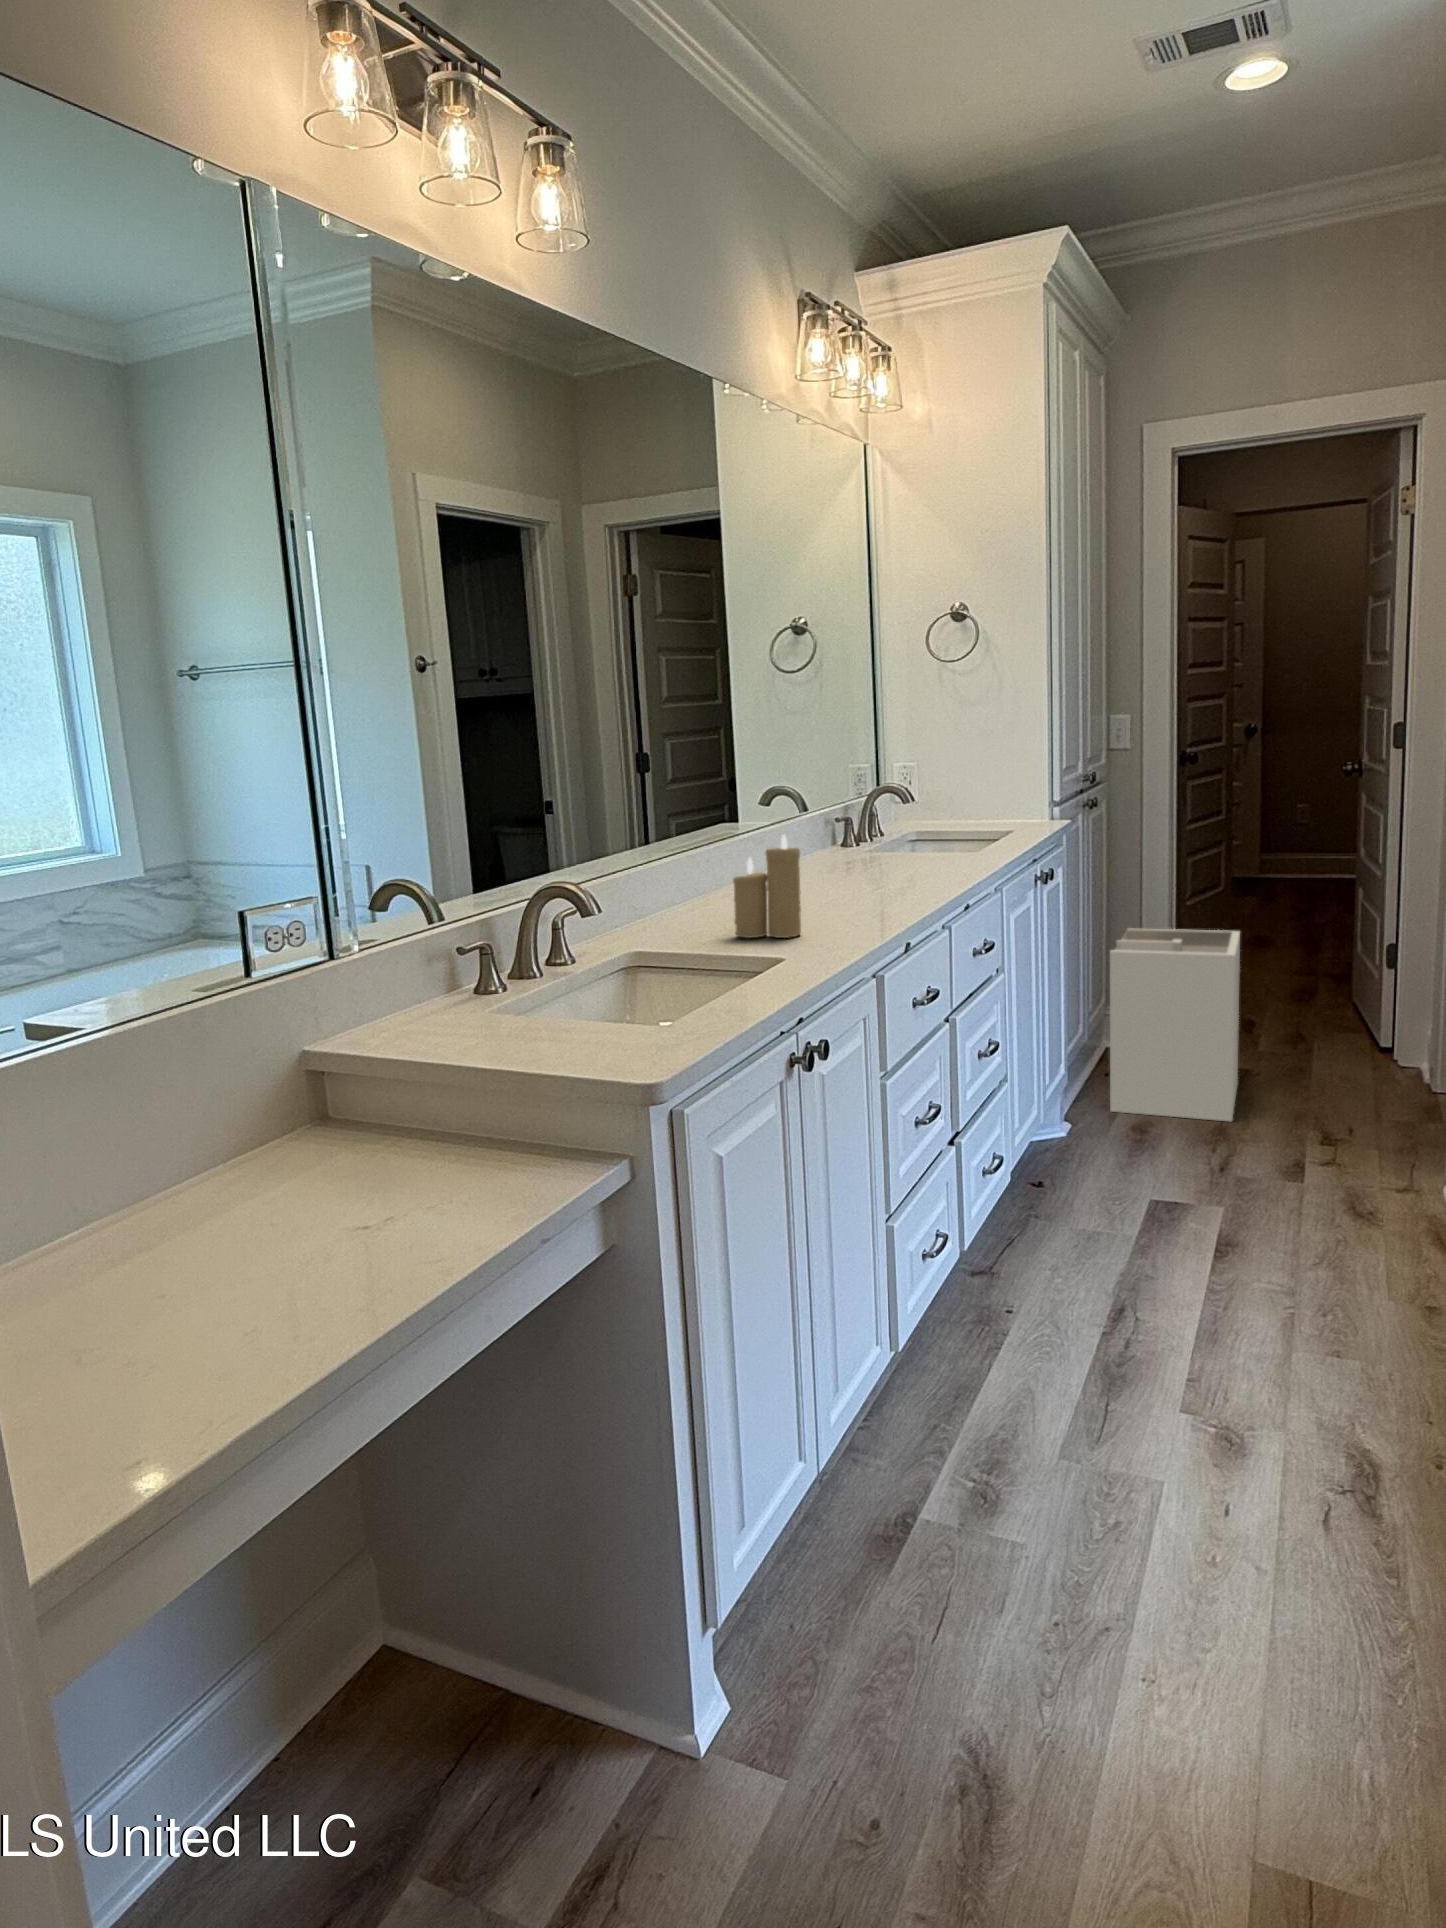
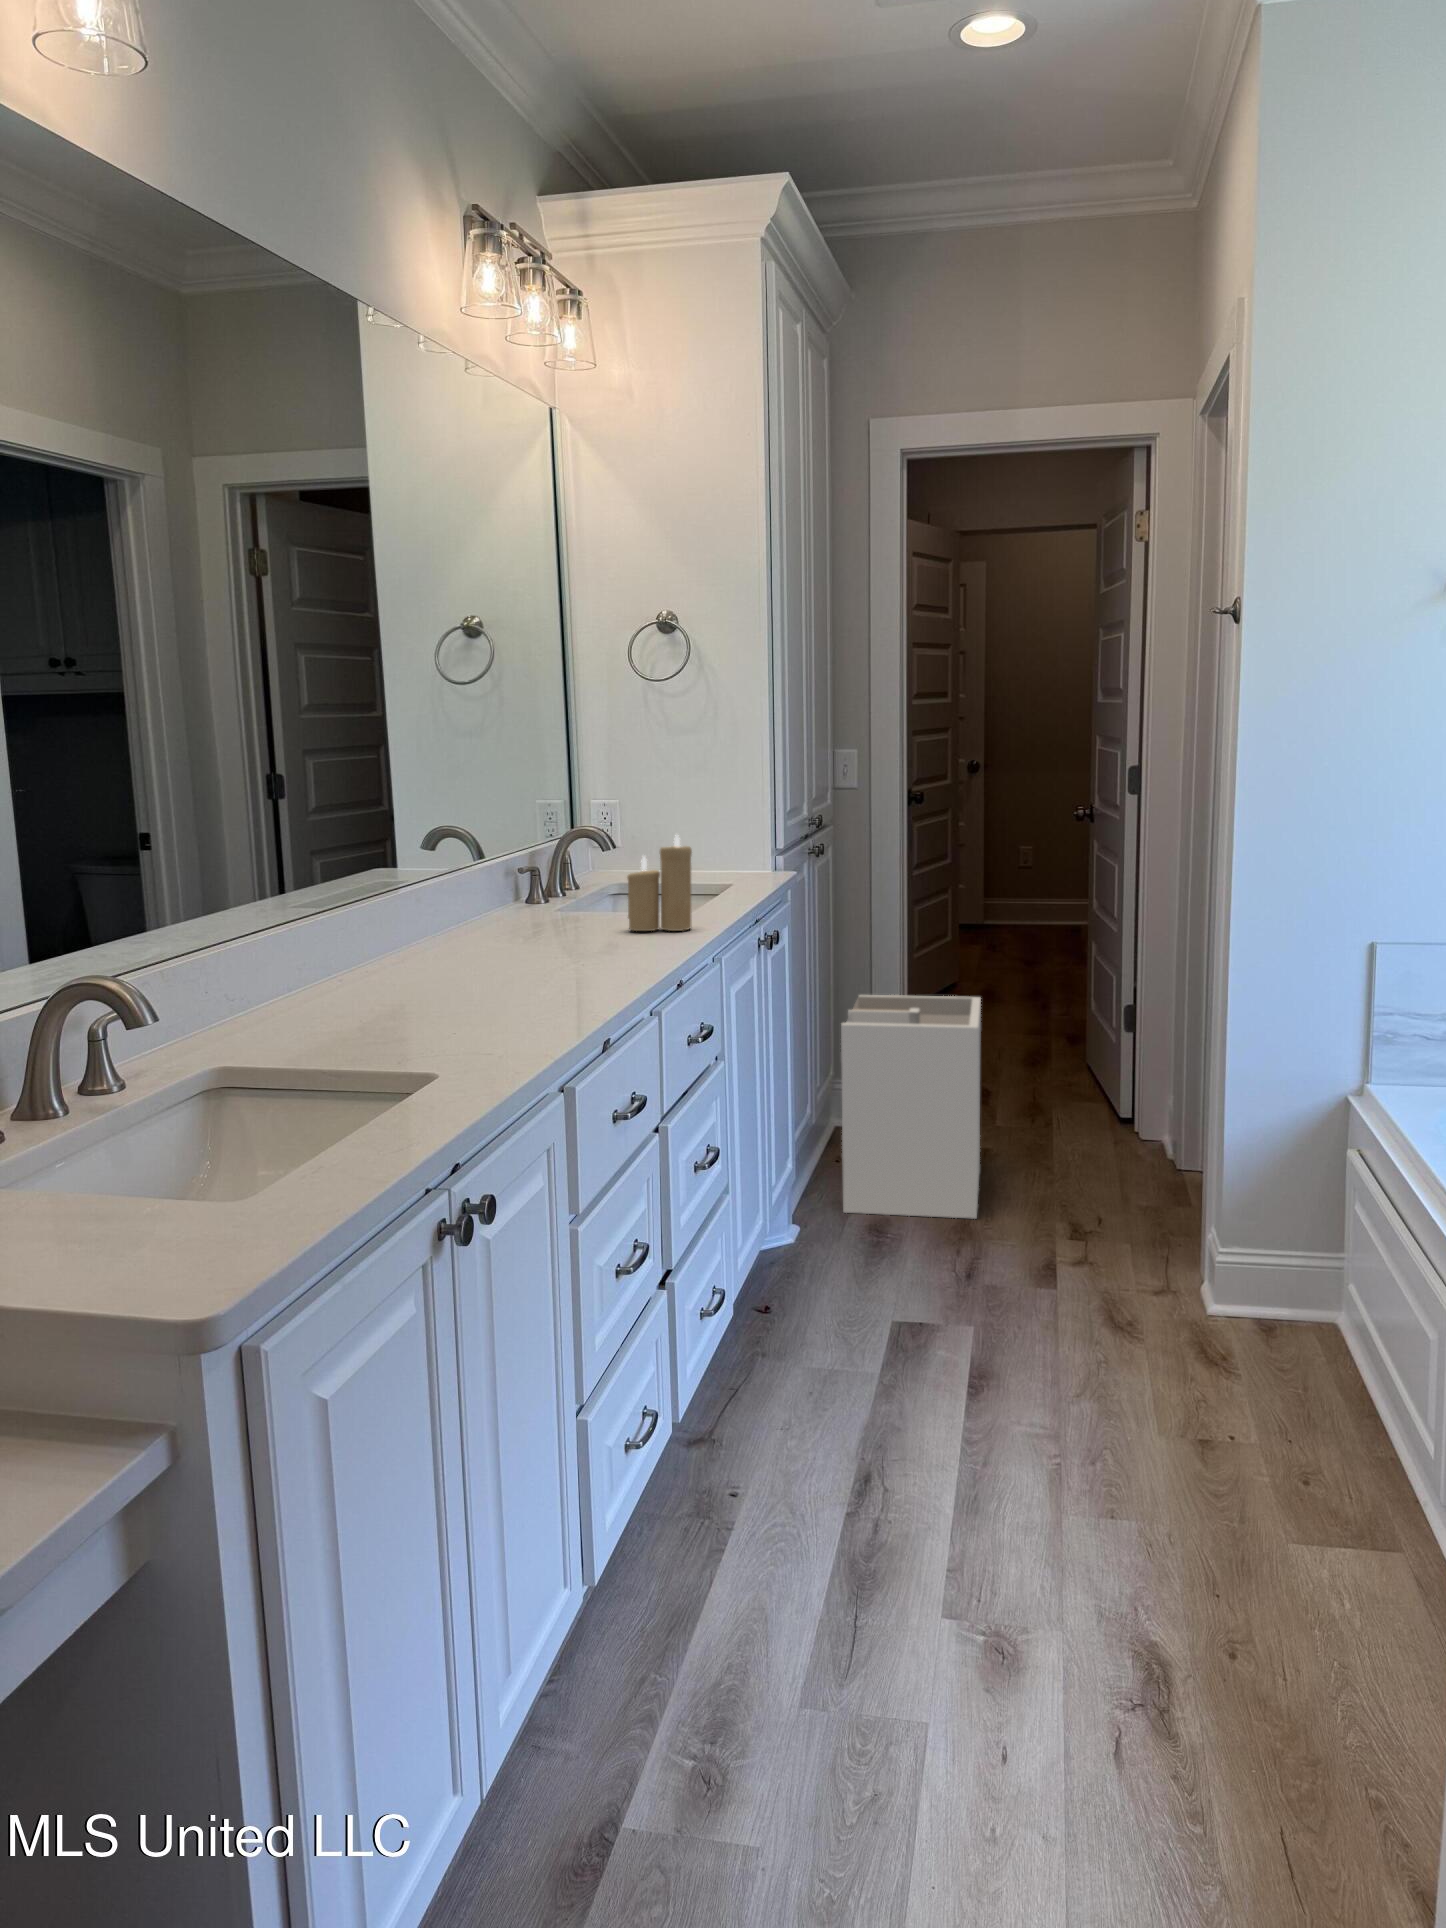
candle: present [733,835,801,938] -> present [627,835,692,931]

